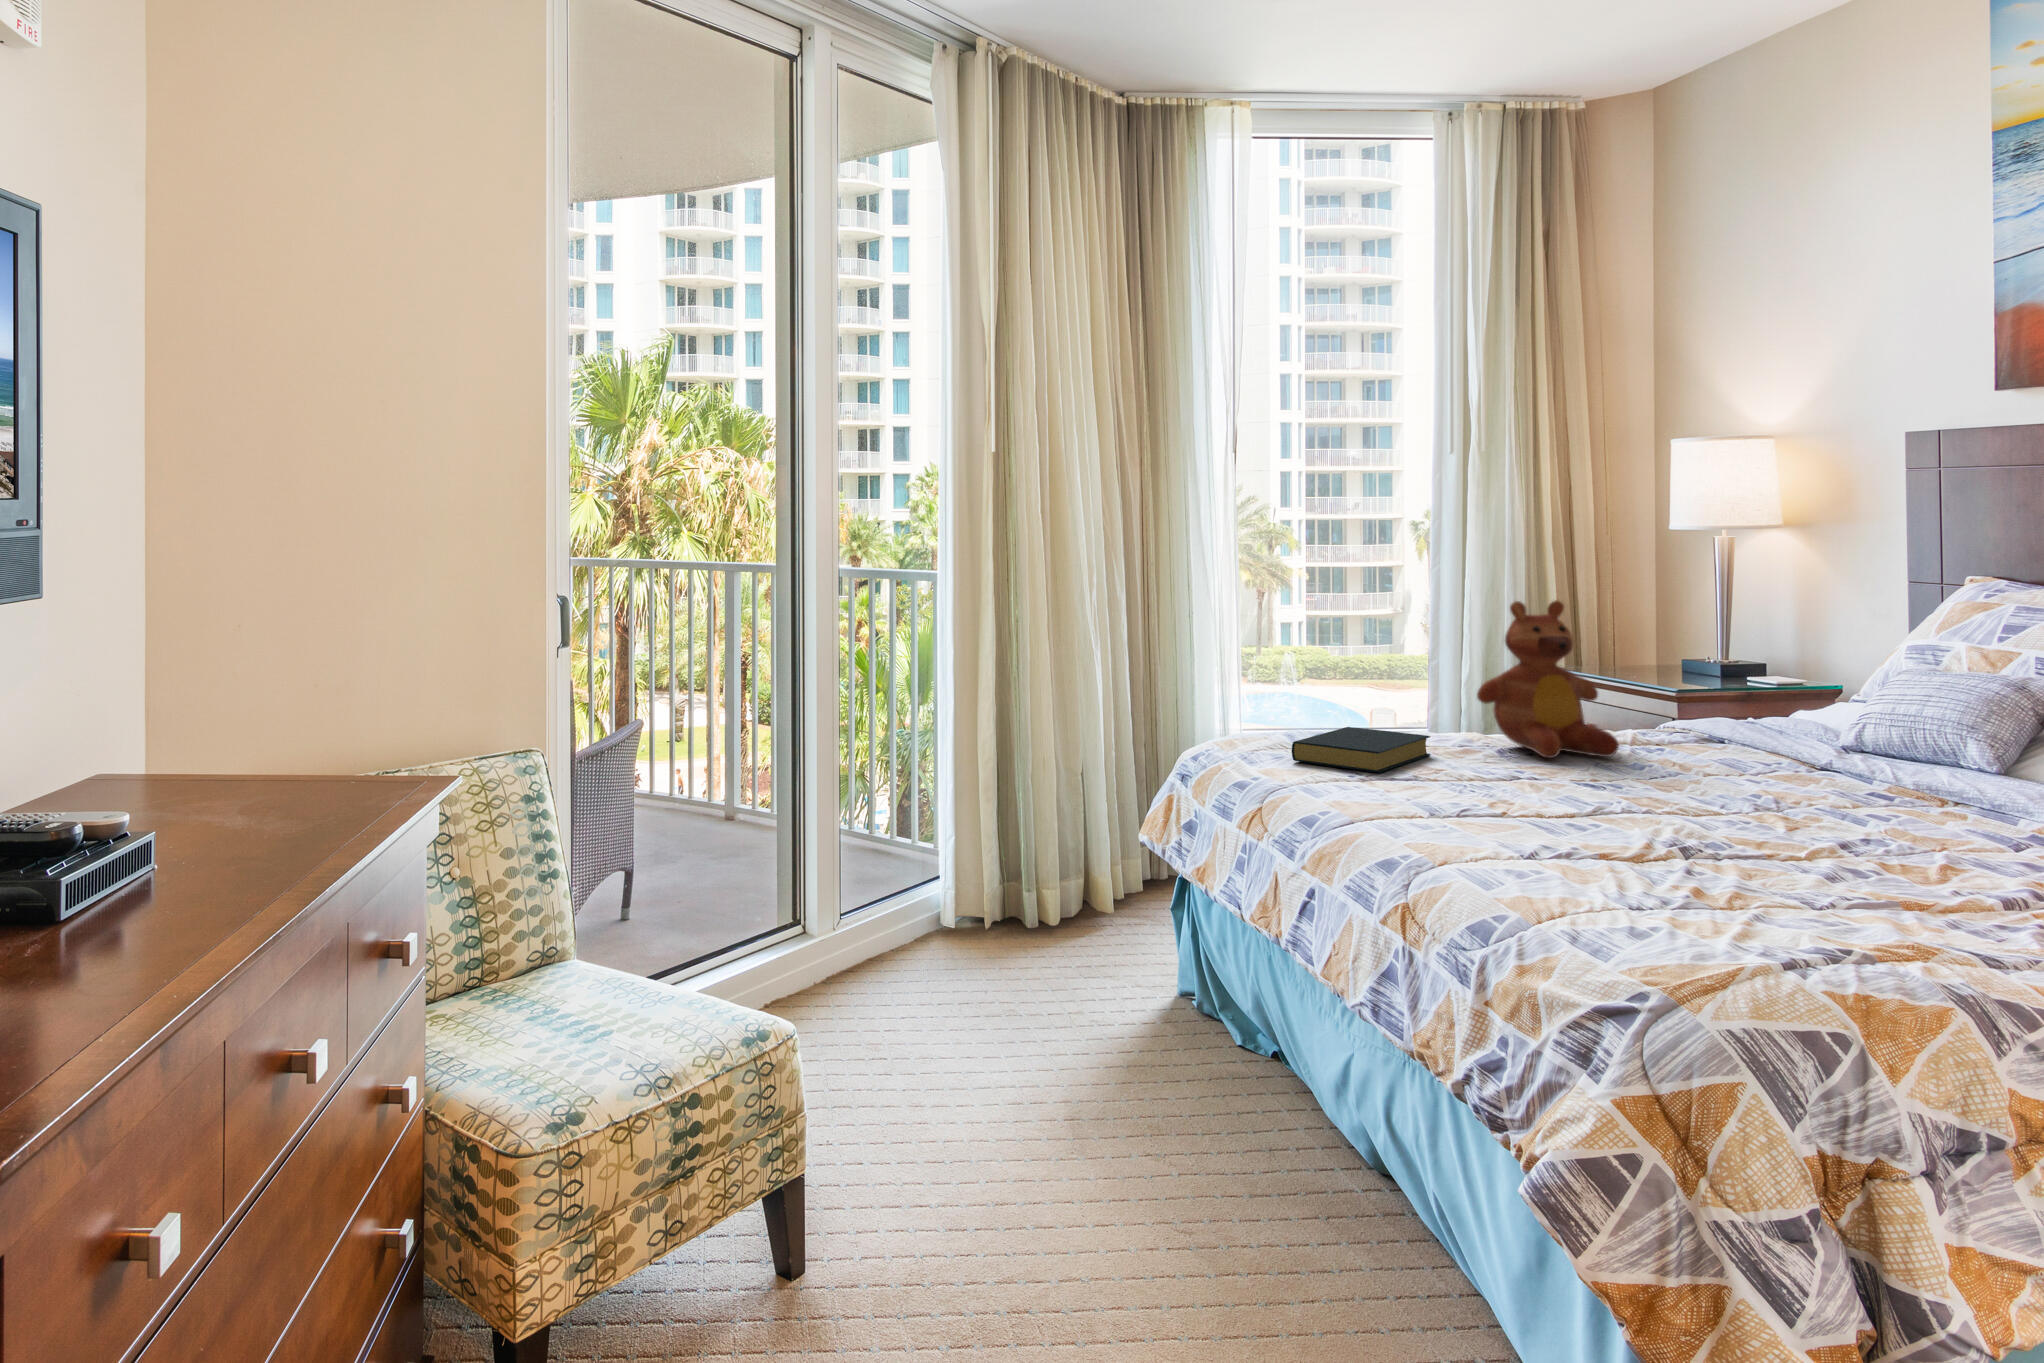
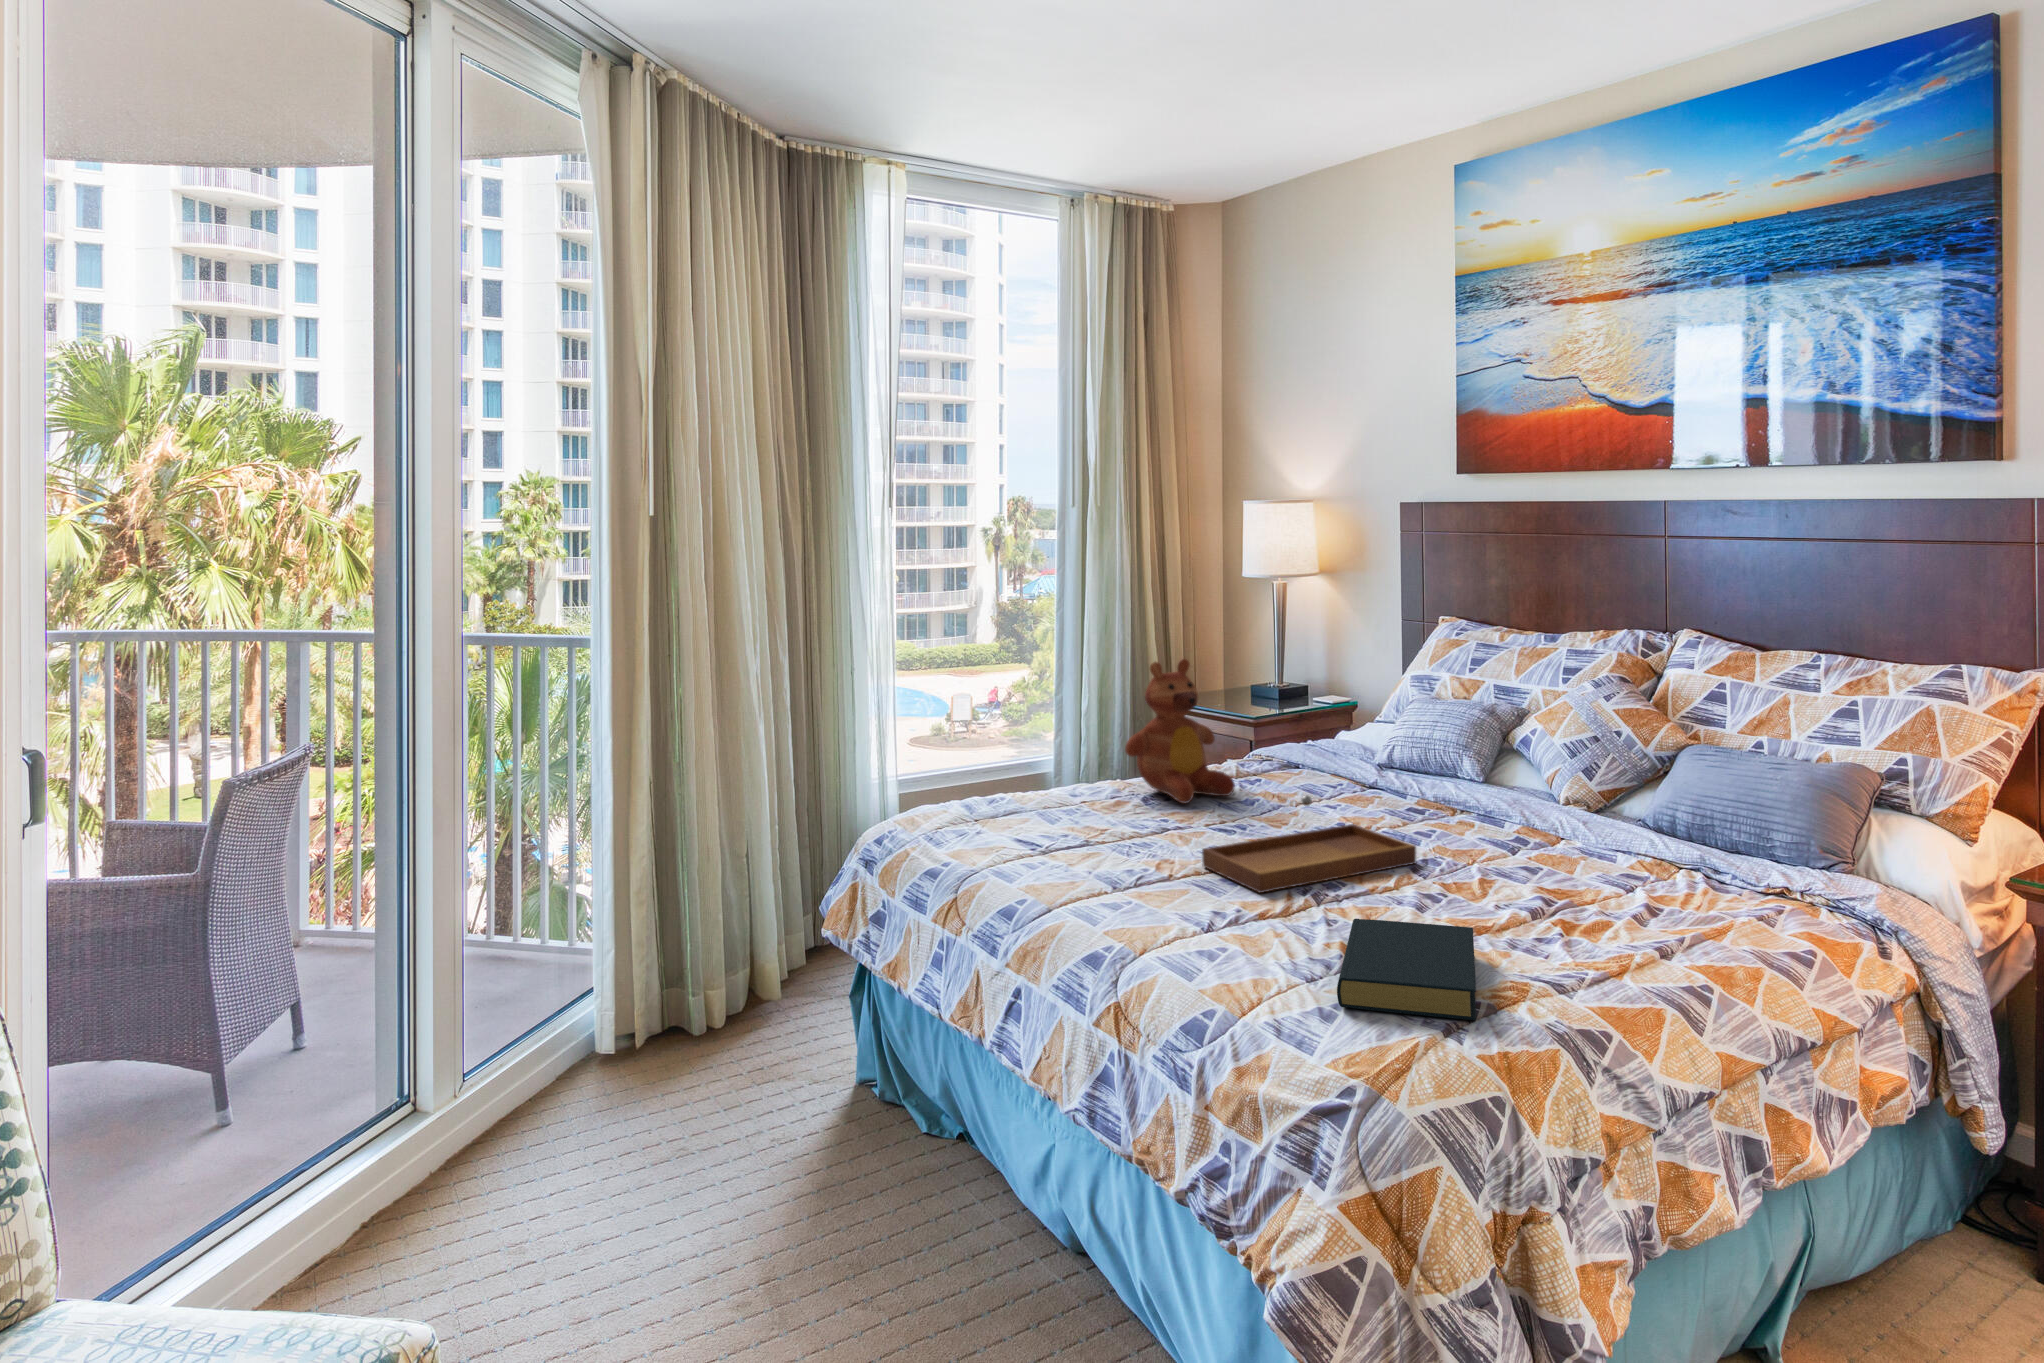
hardback book: present [1292,727,1431,773] -> present [1337,919,1476,1020]
tray: none [1546,743,1847,836] -> present [1202,795,1416,893]

